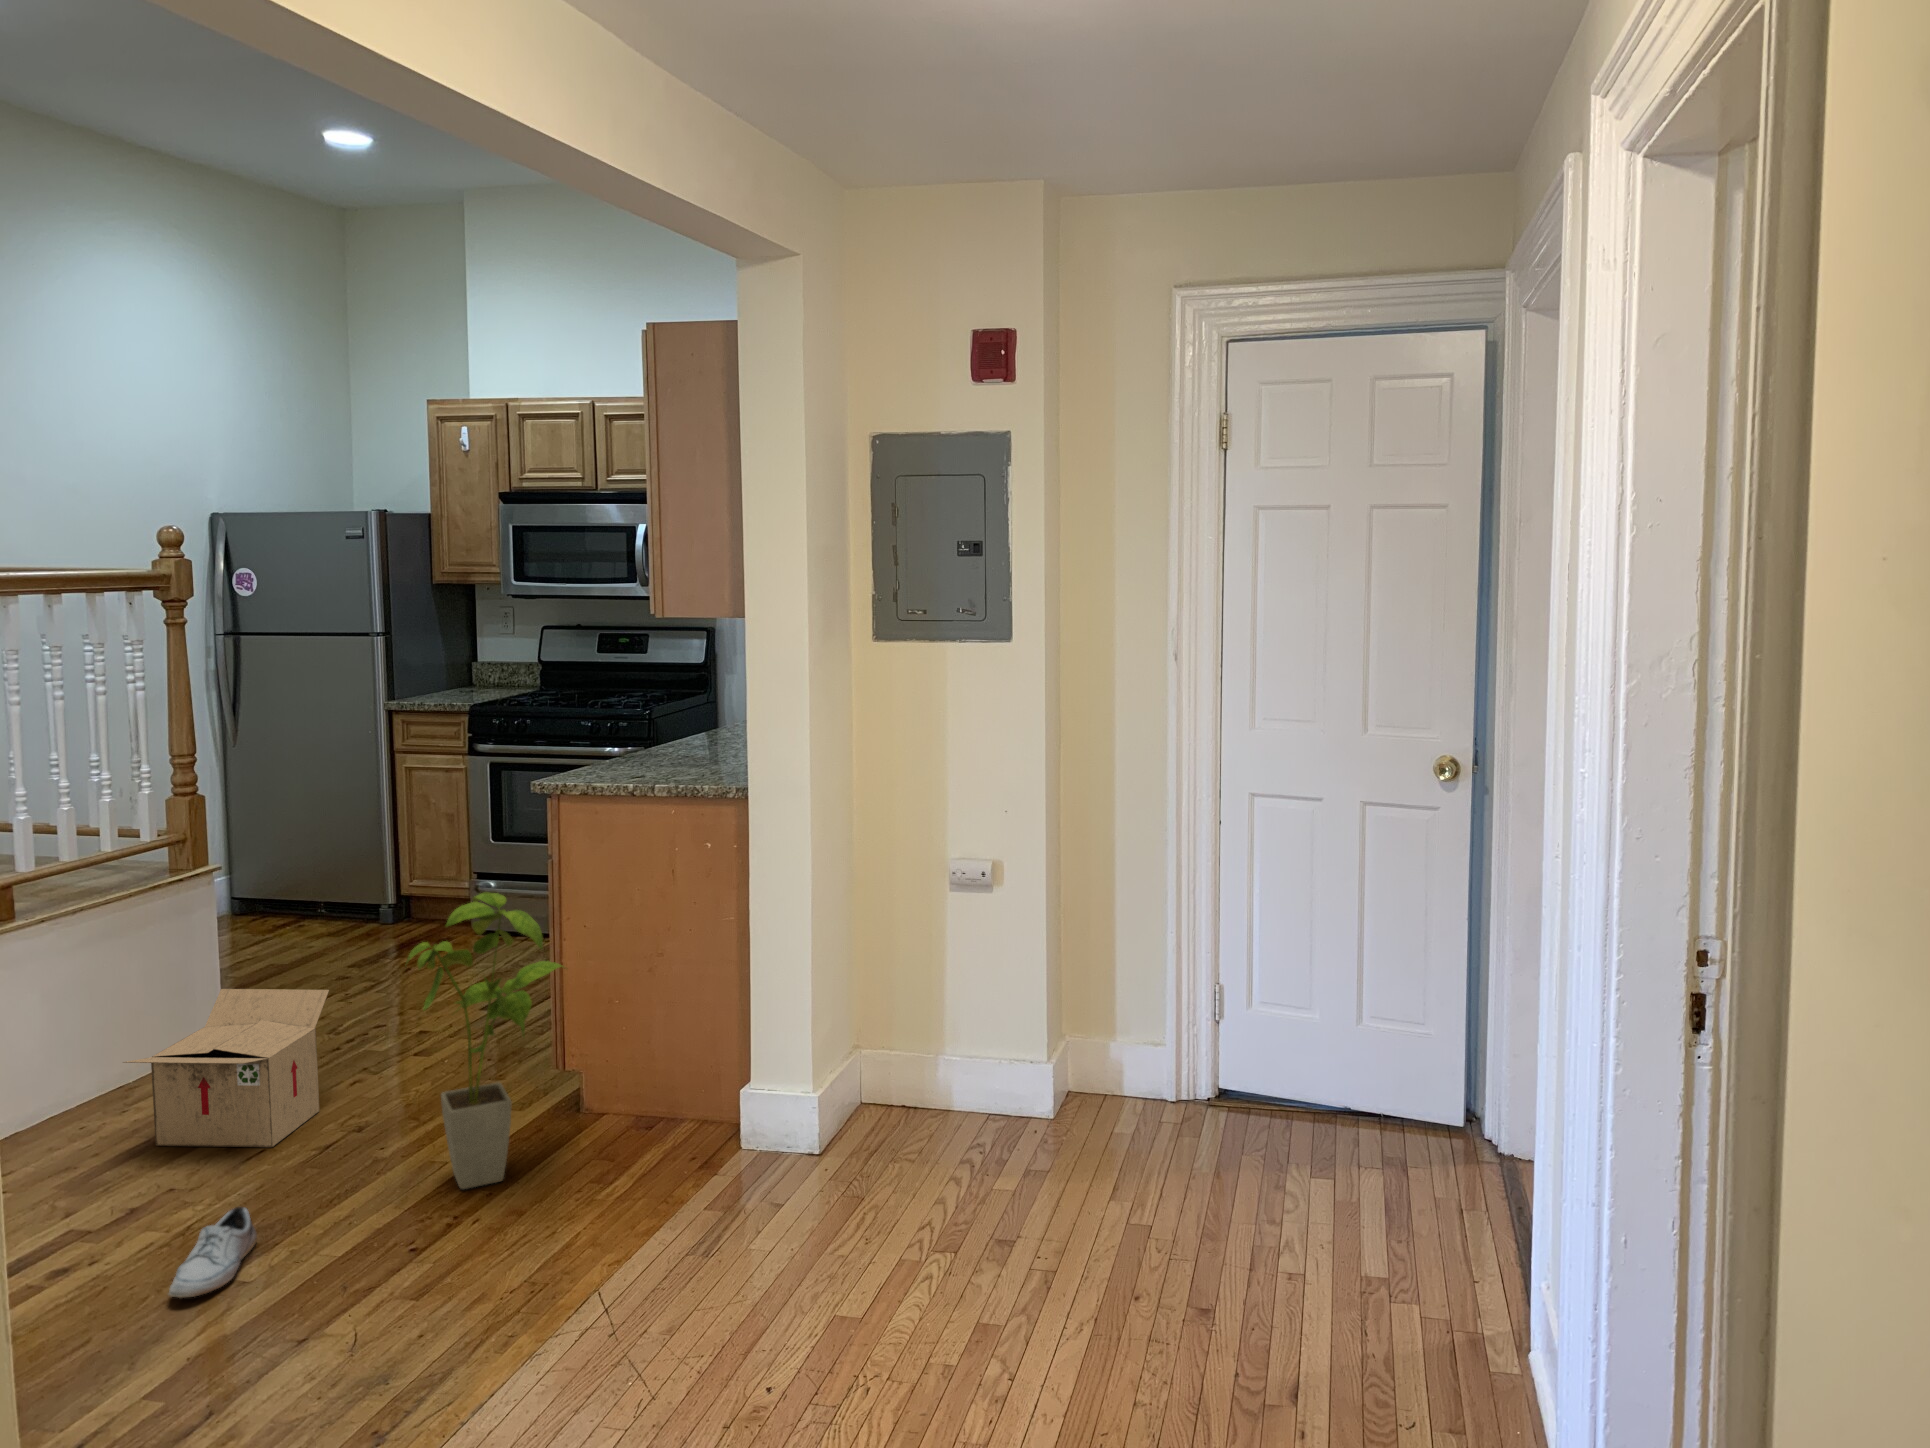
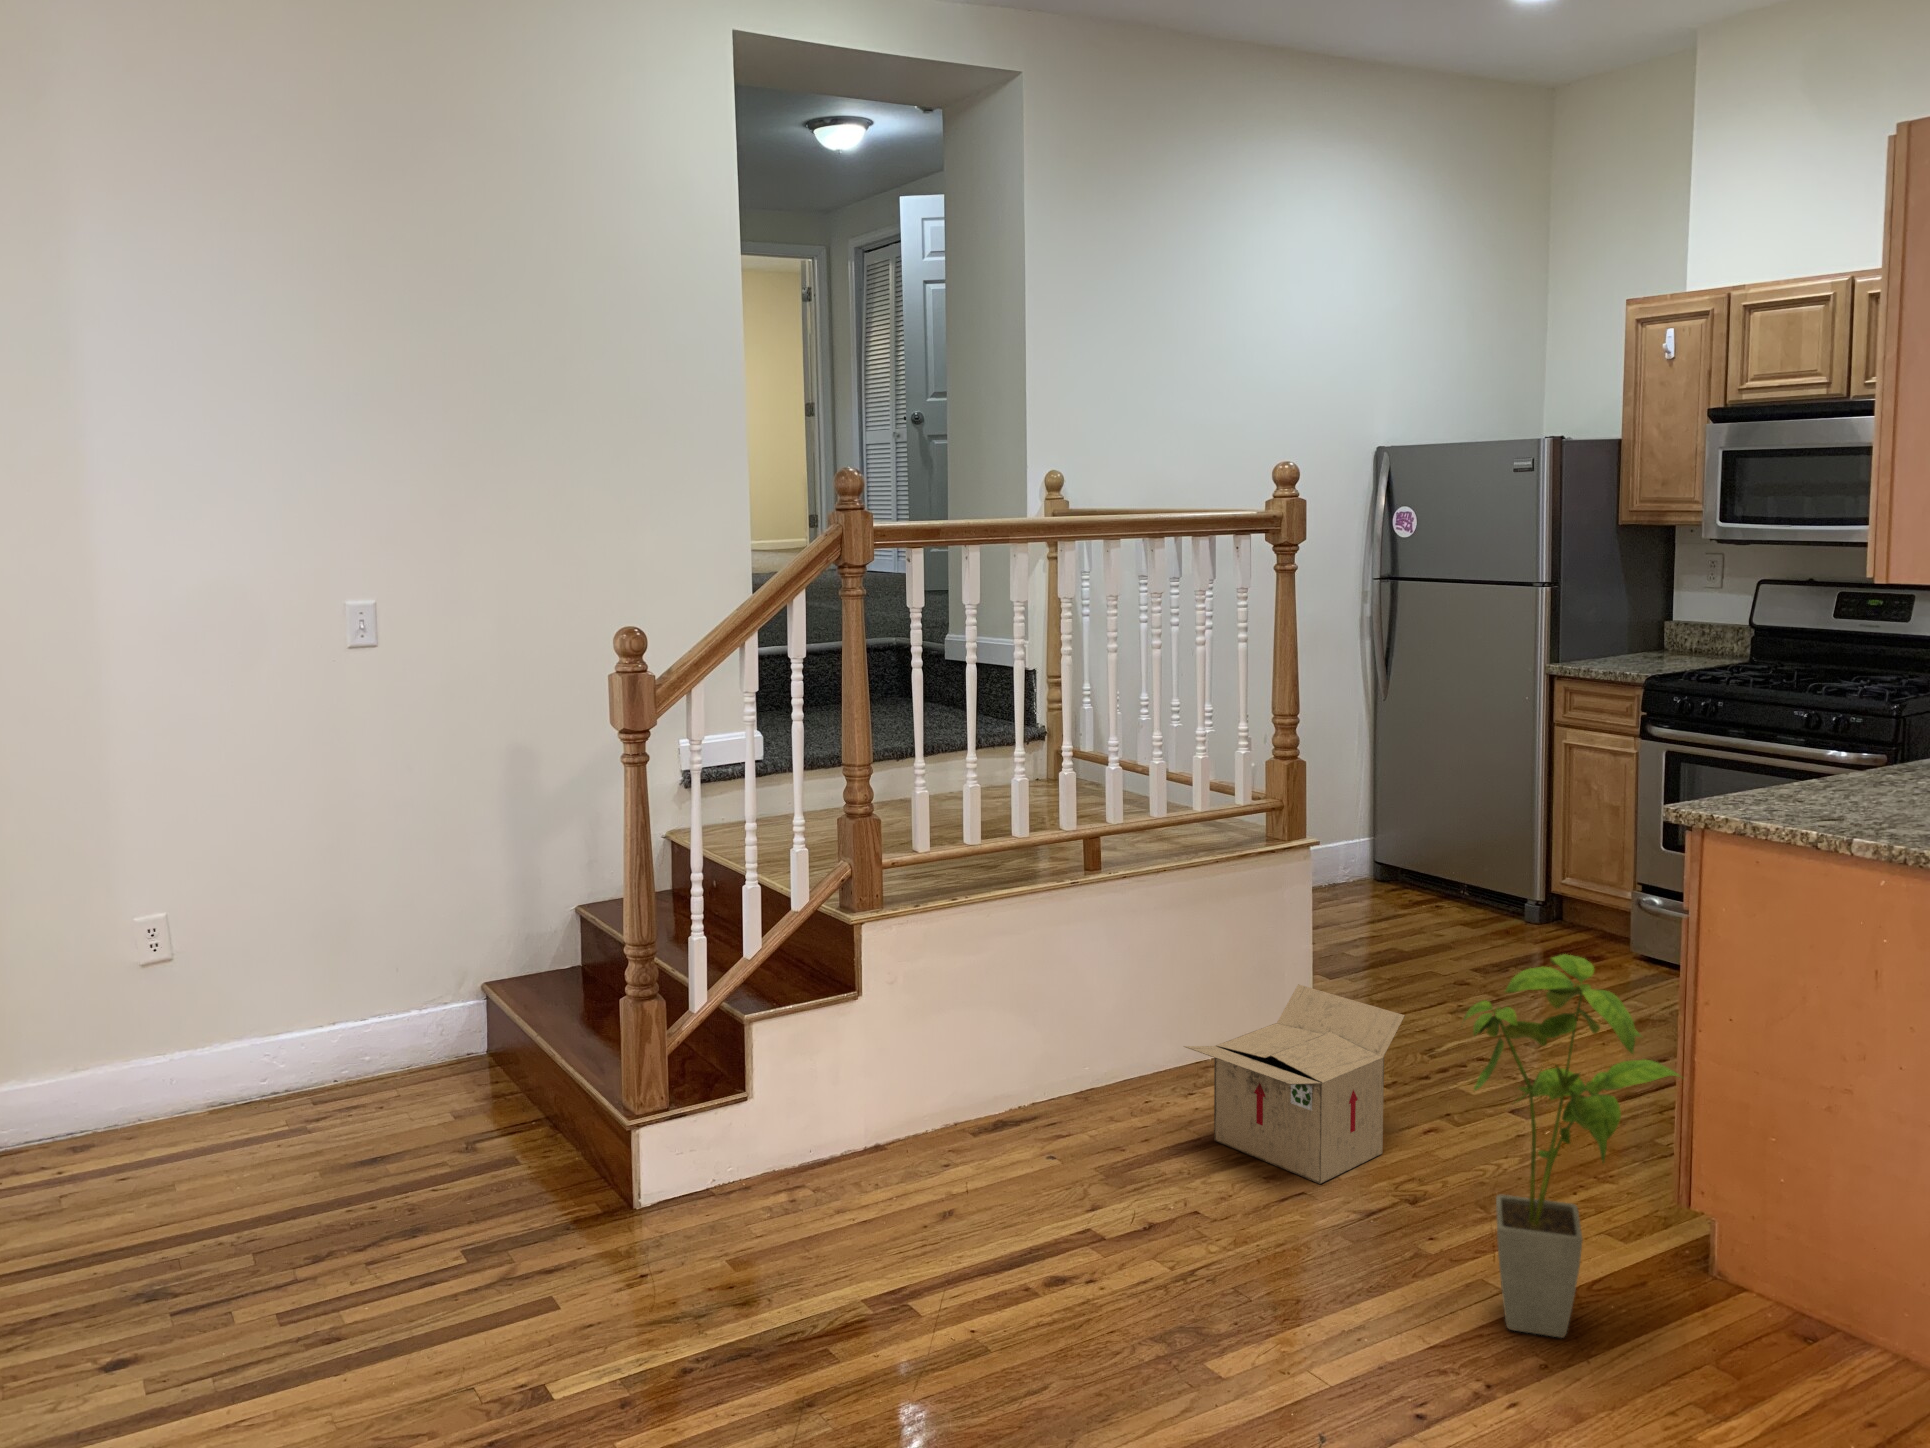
shoe: present [168,1207,257,1298] -> none [1158,1257,1265,1351]

